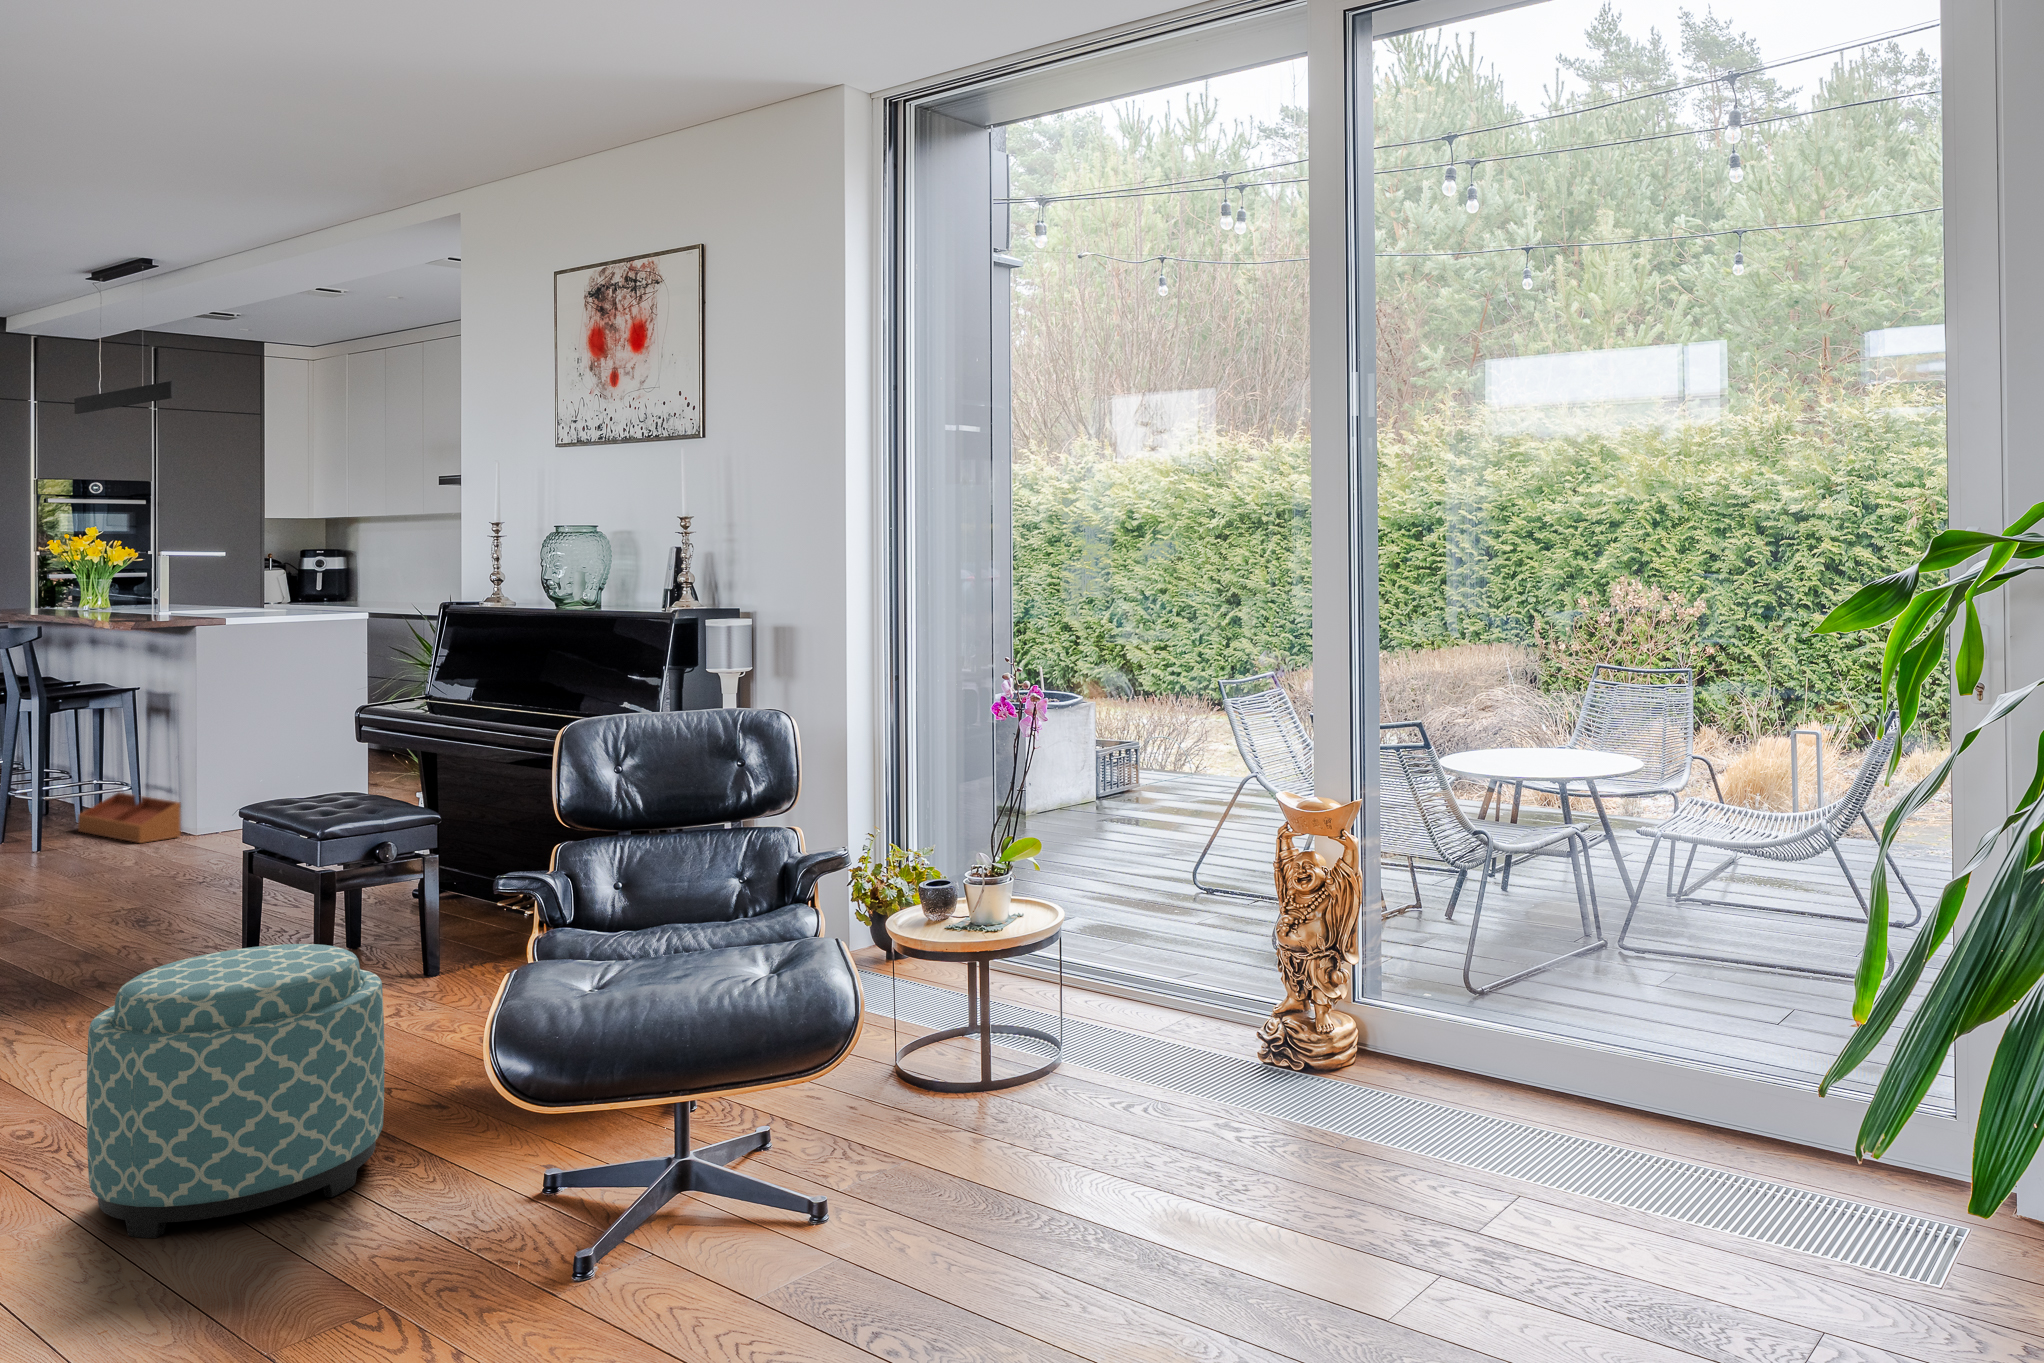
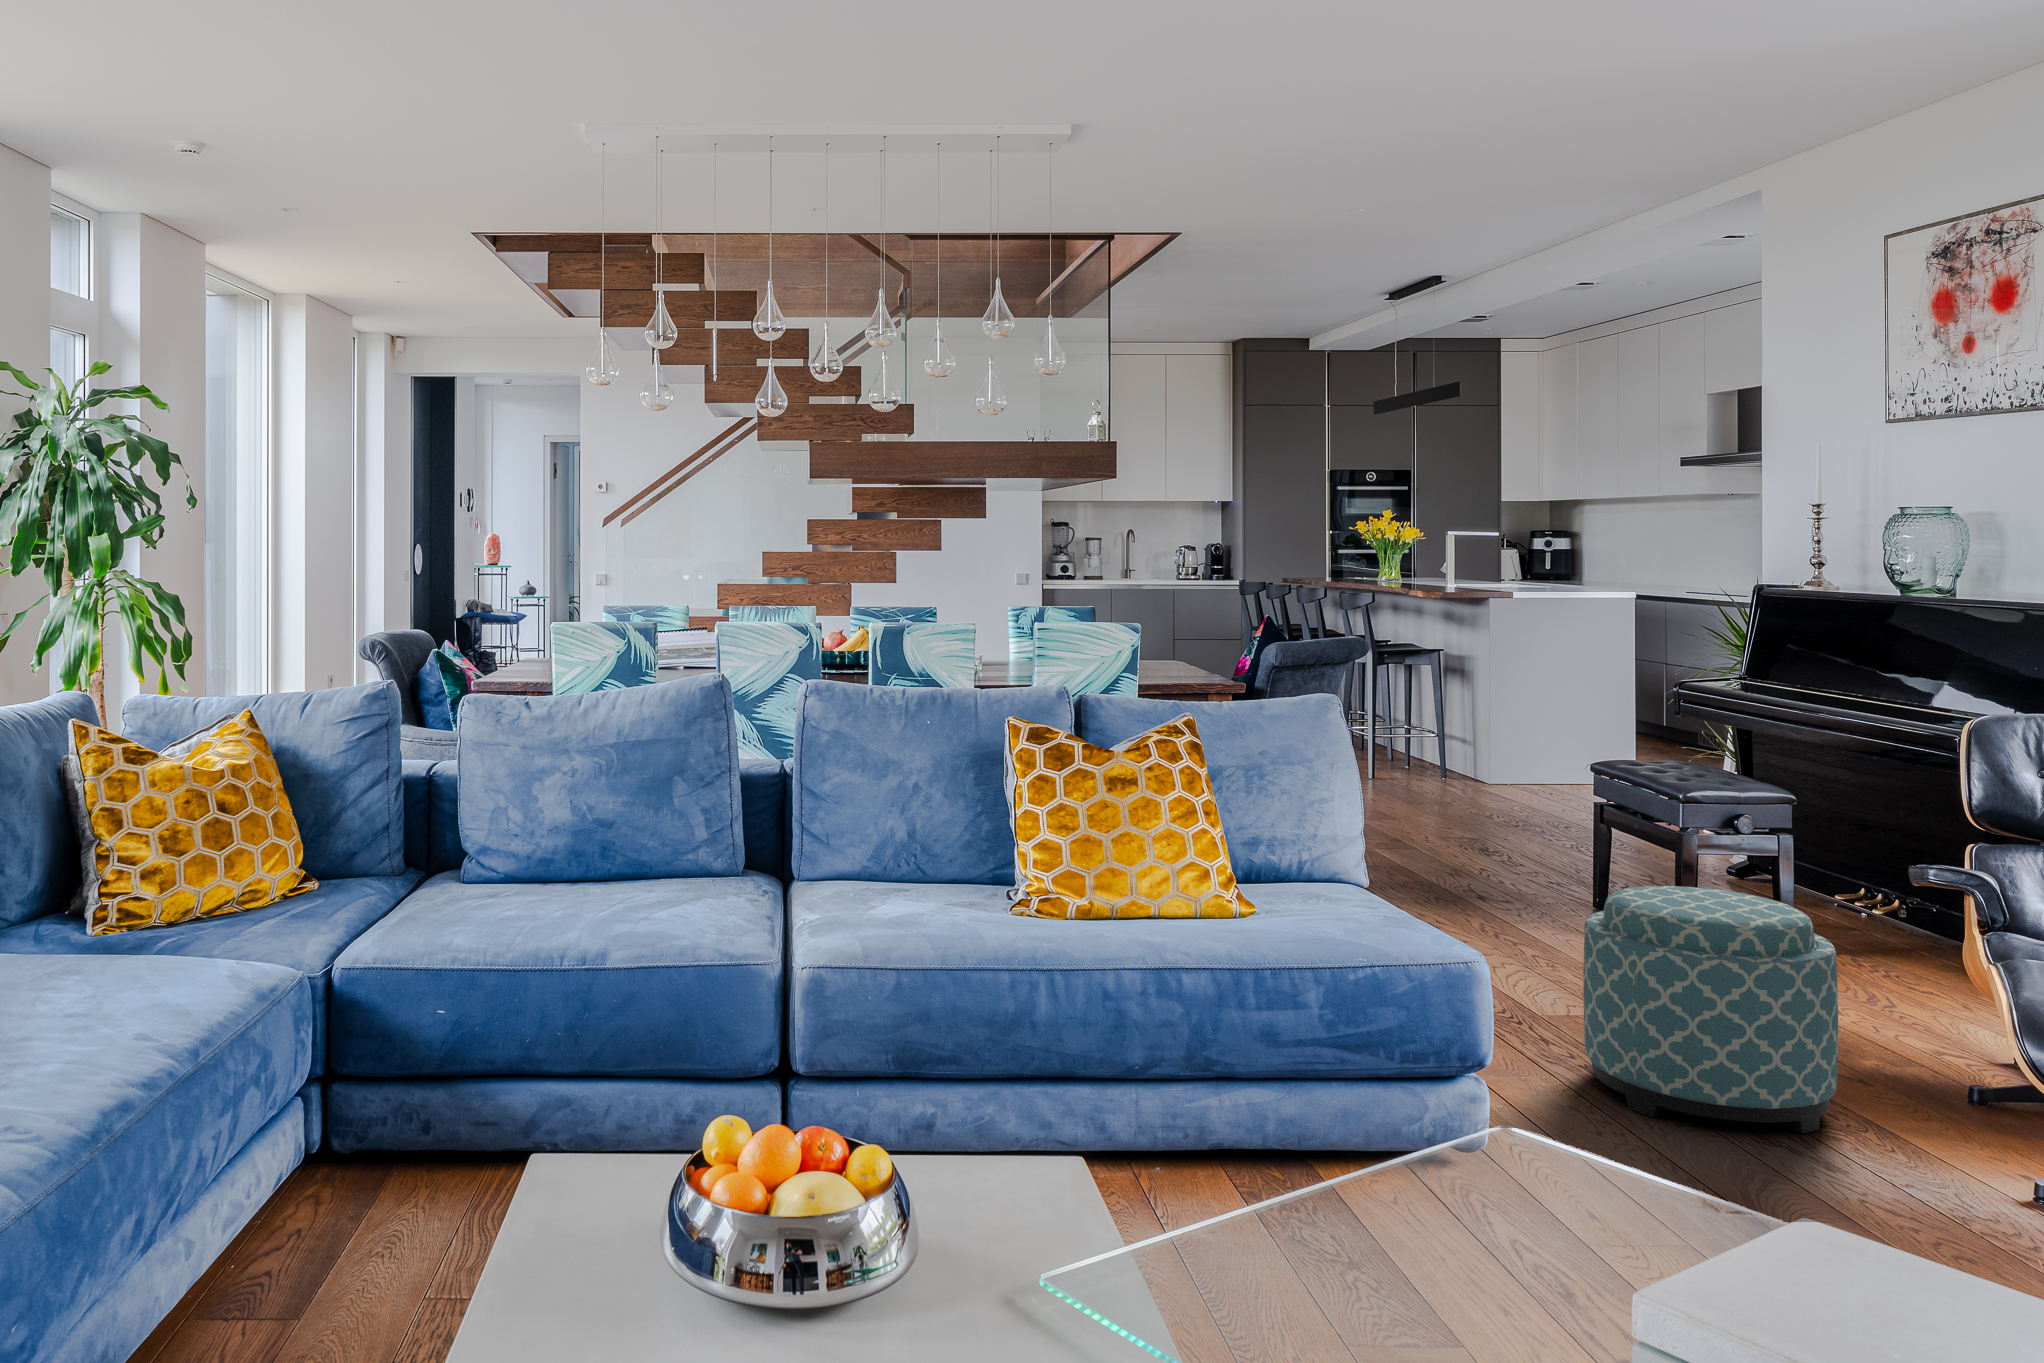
storage bin: present [78,793,181,843] -> none [1393,738,1478,784]

